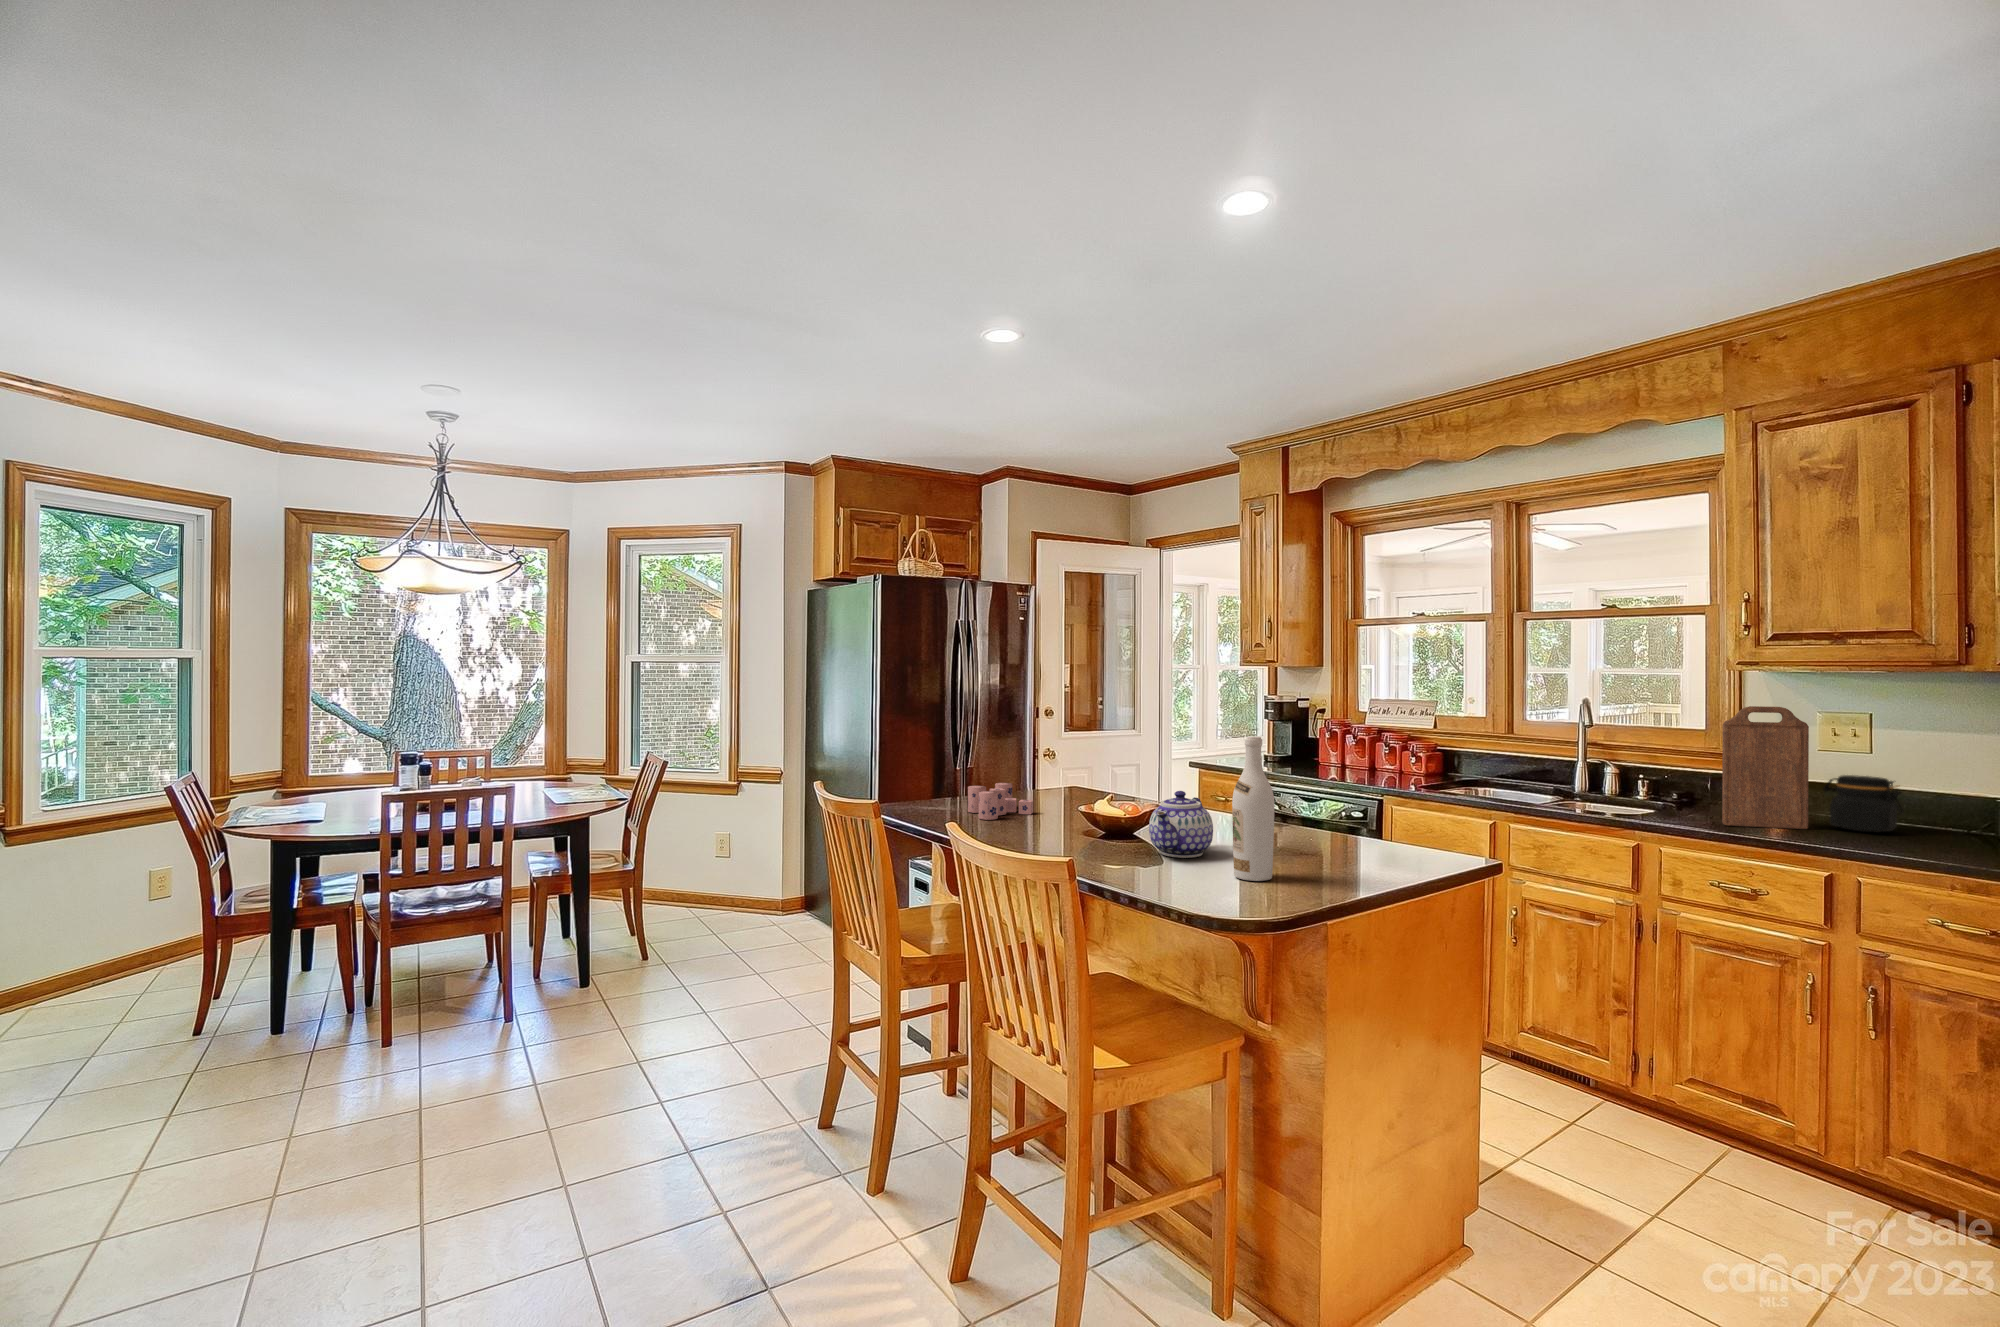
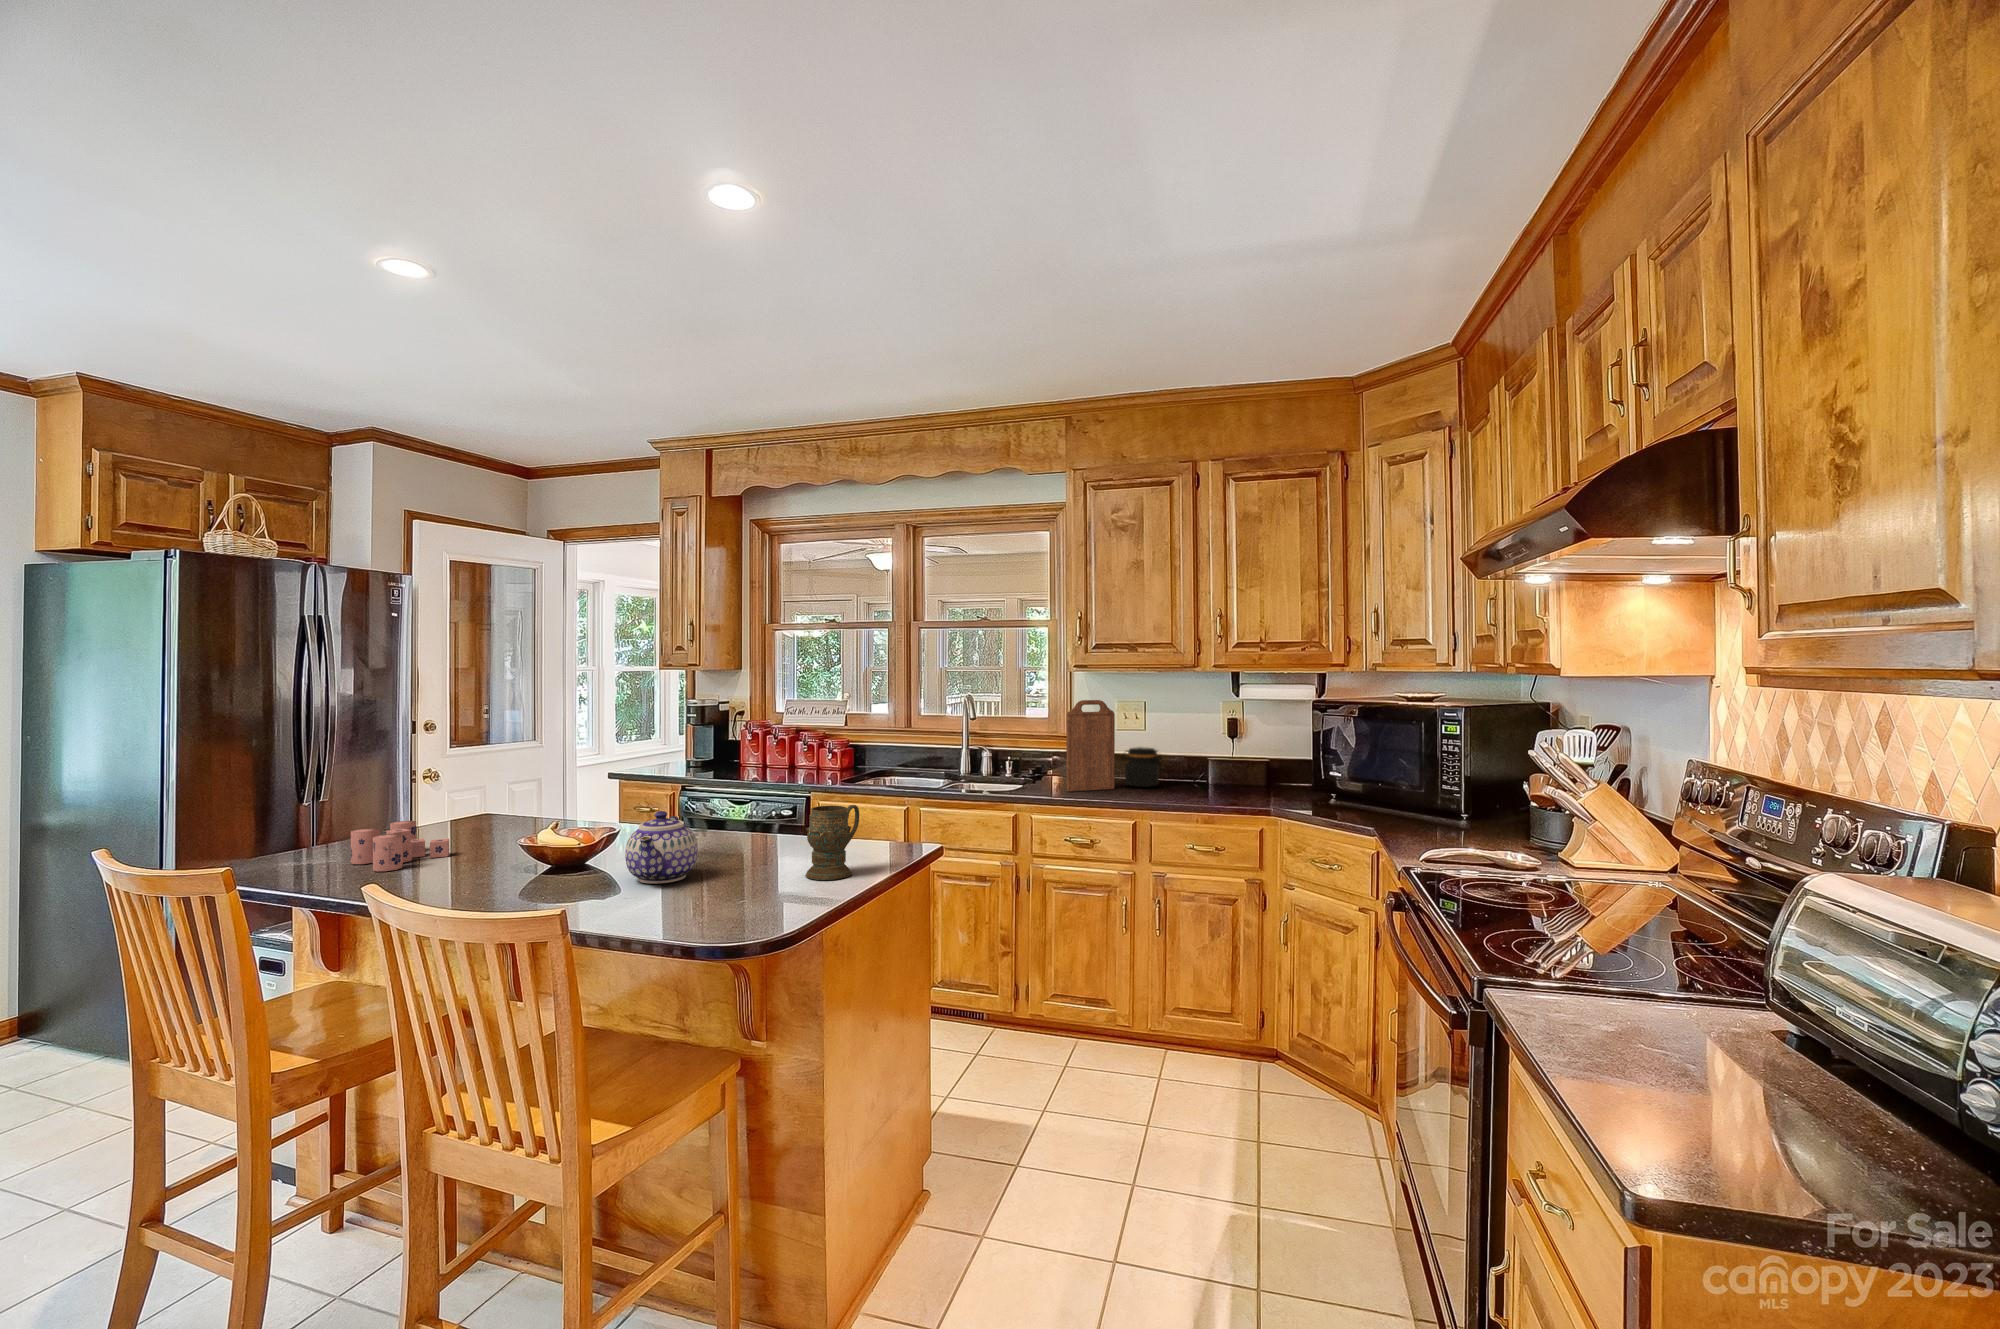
wine bottle: present [1232,736,1274,881] -> none [730,749,772,897]
mug: none [1315,801,1378,878] -> present [805,805,859,880]

